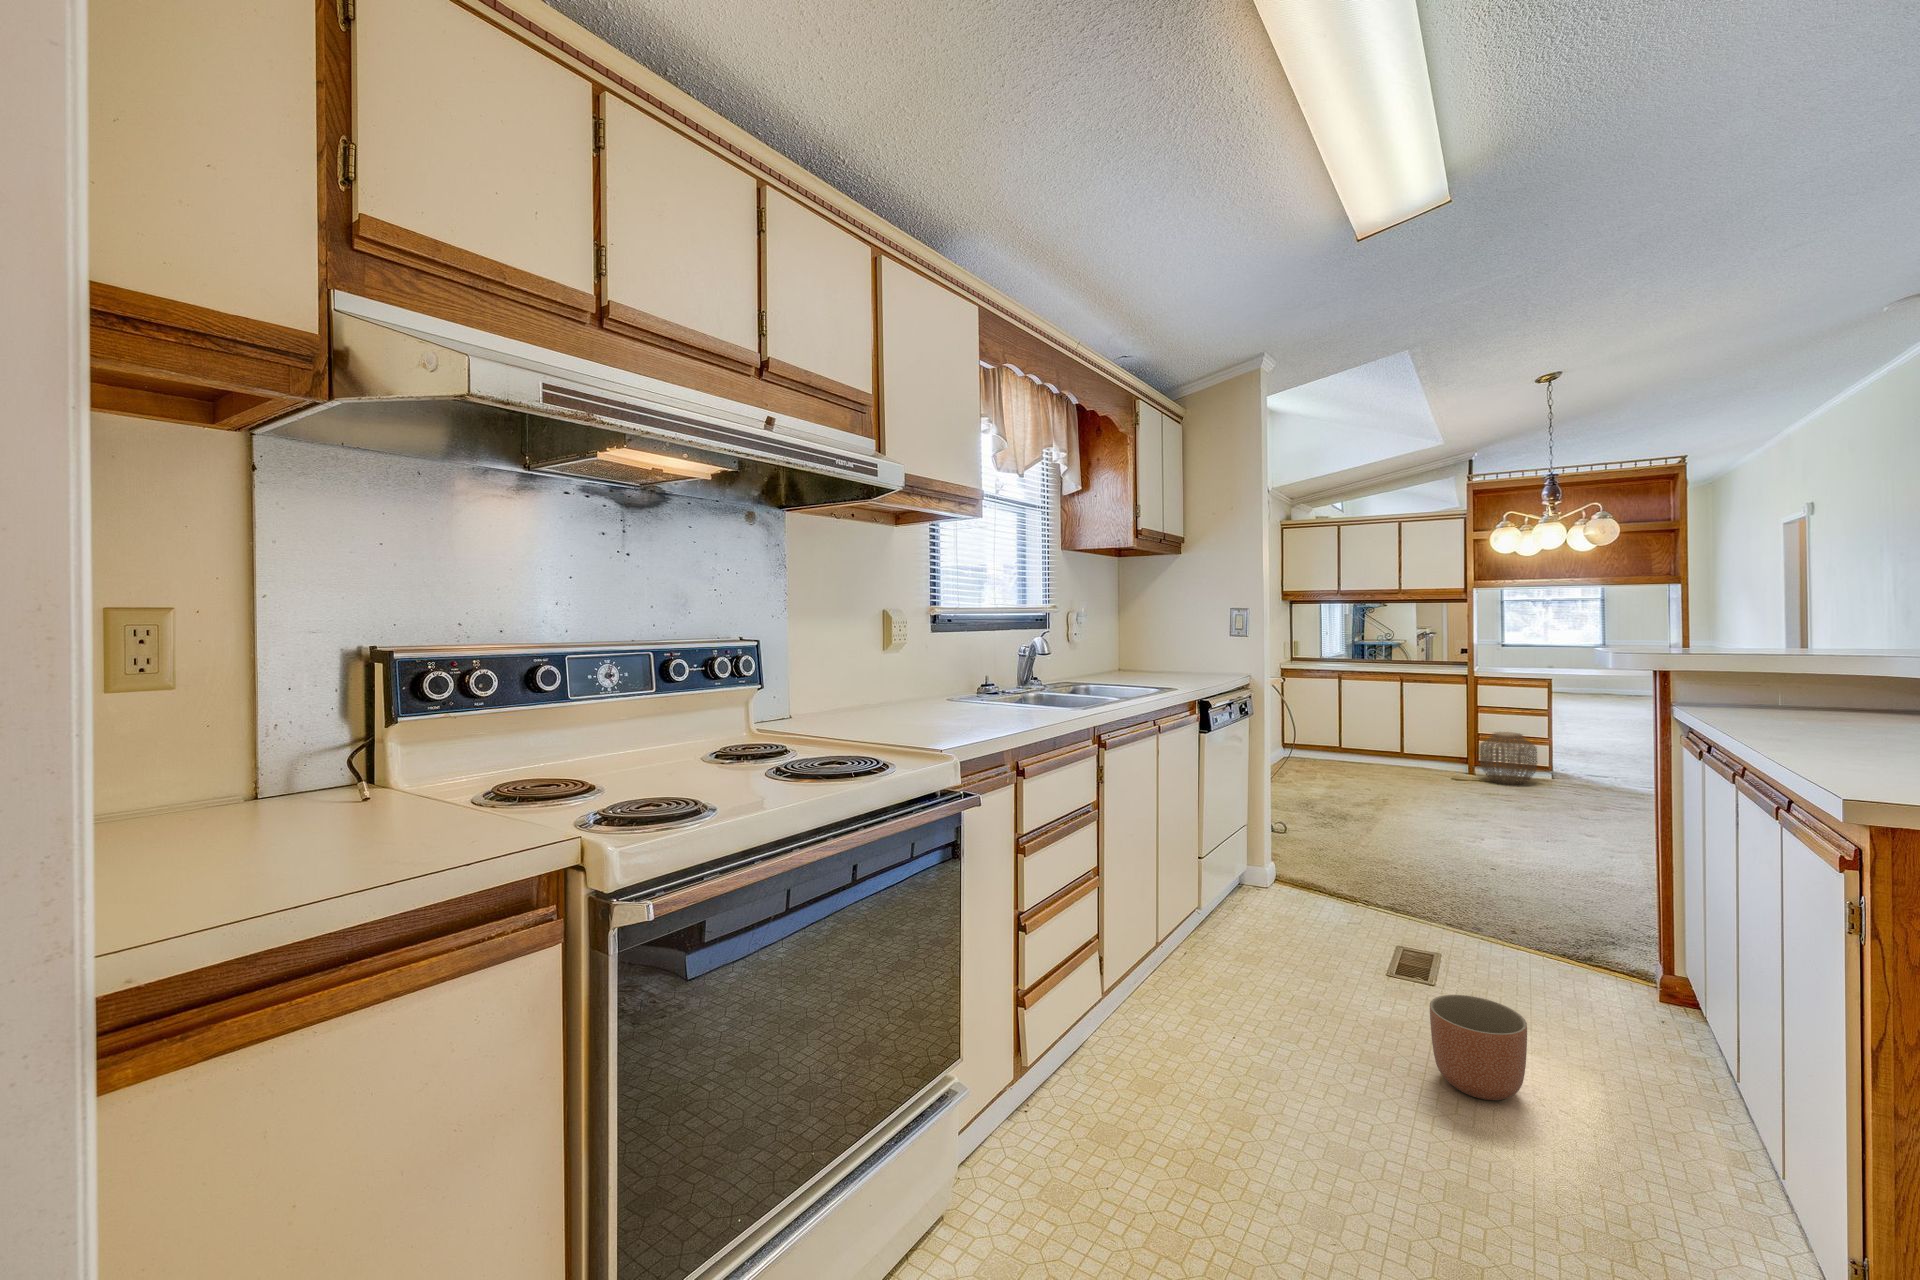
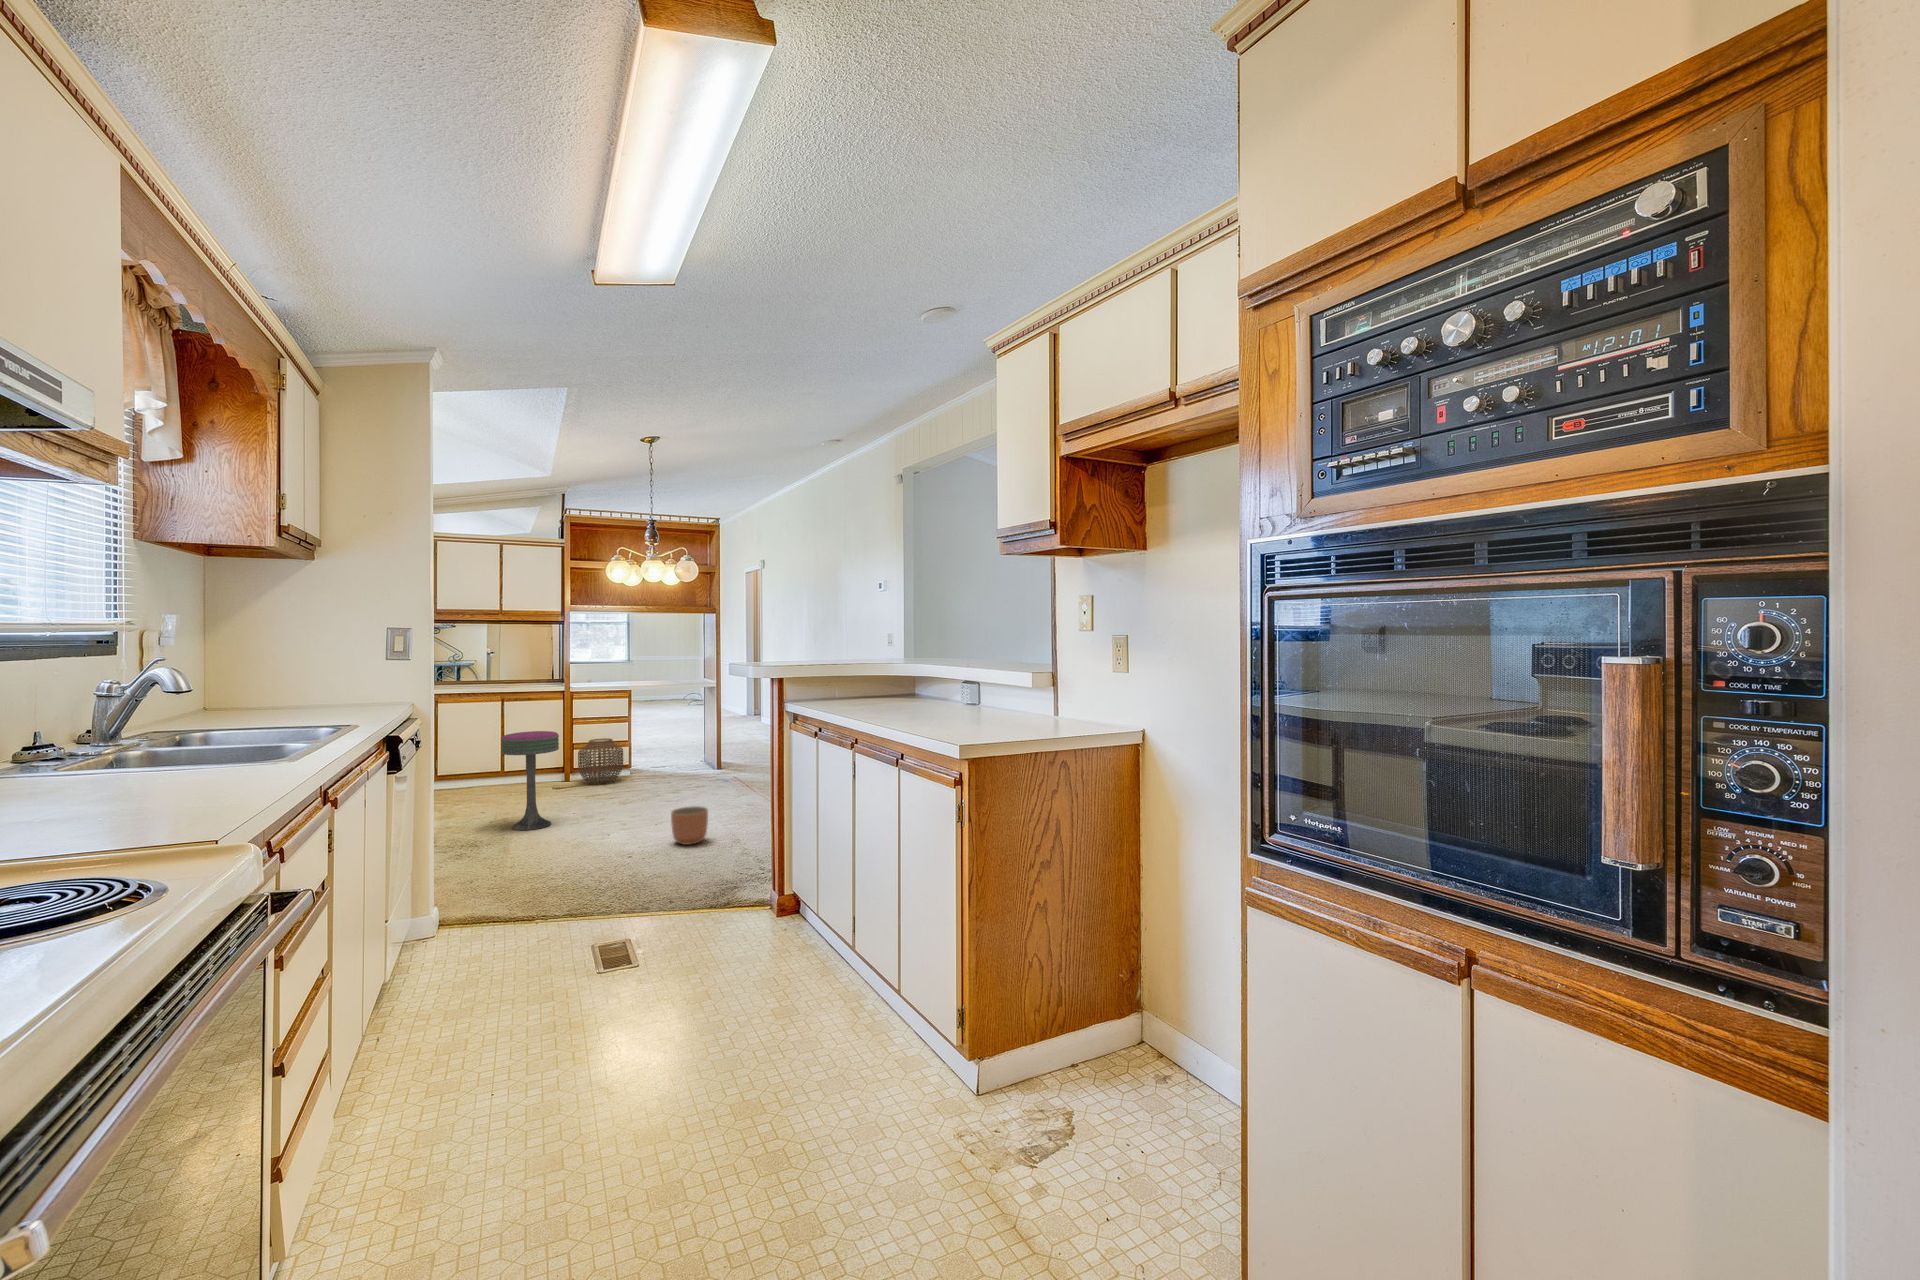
bar stool: none [1374,714,1434,816] -> present [501,731,559,830]
planter: present [1430,995,1527,1100] -> present [671,806,708,845]

